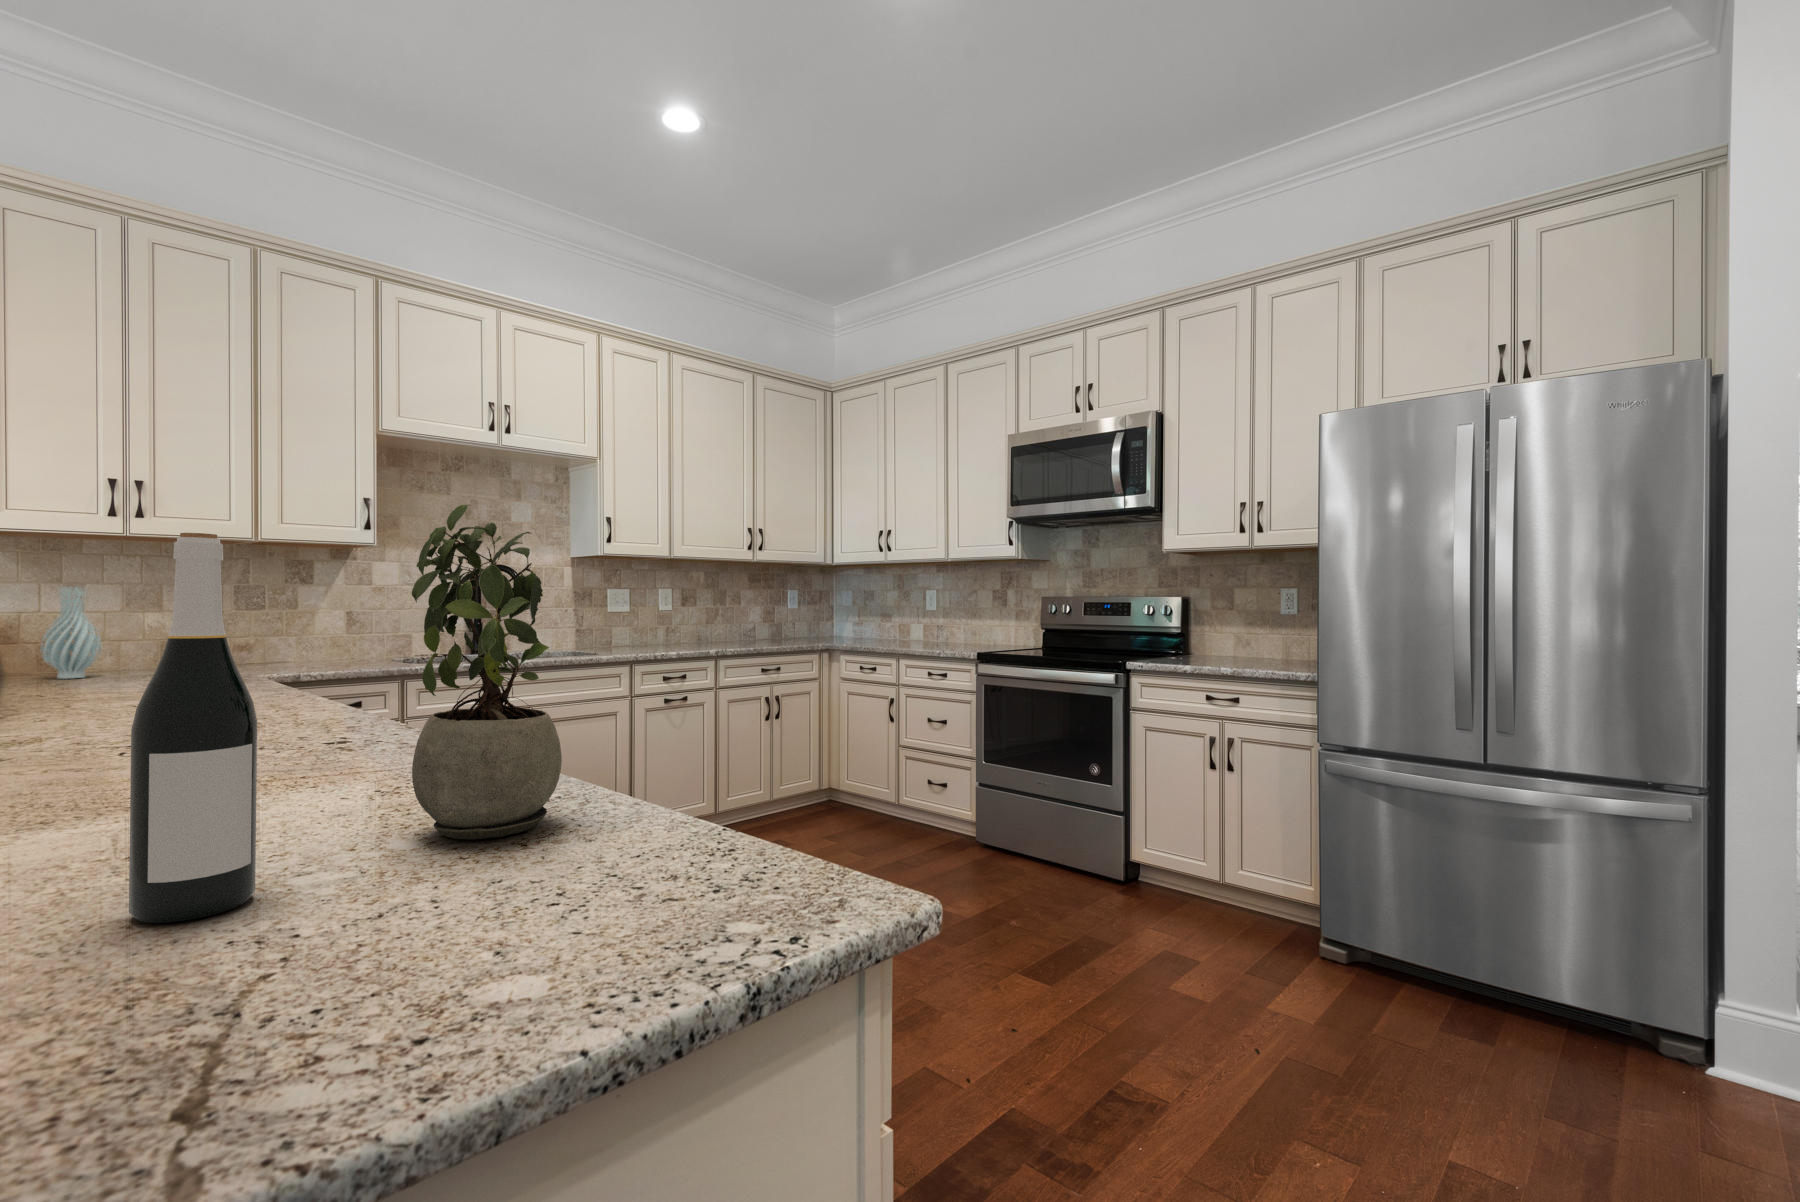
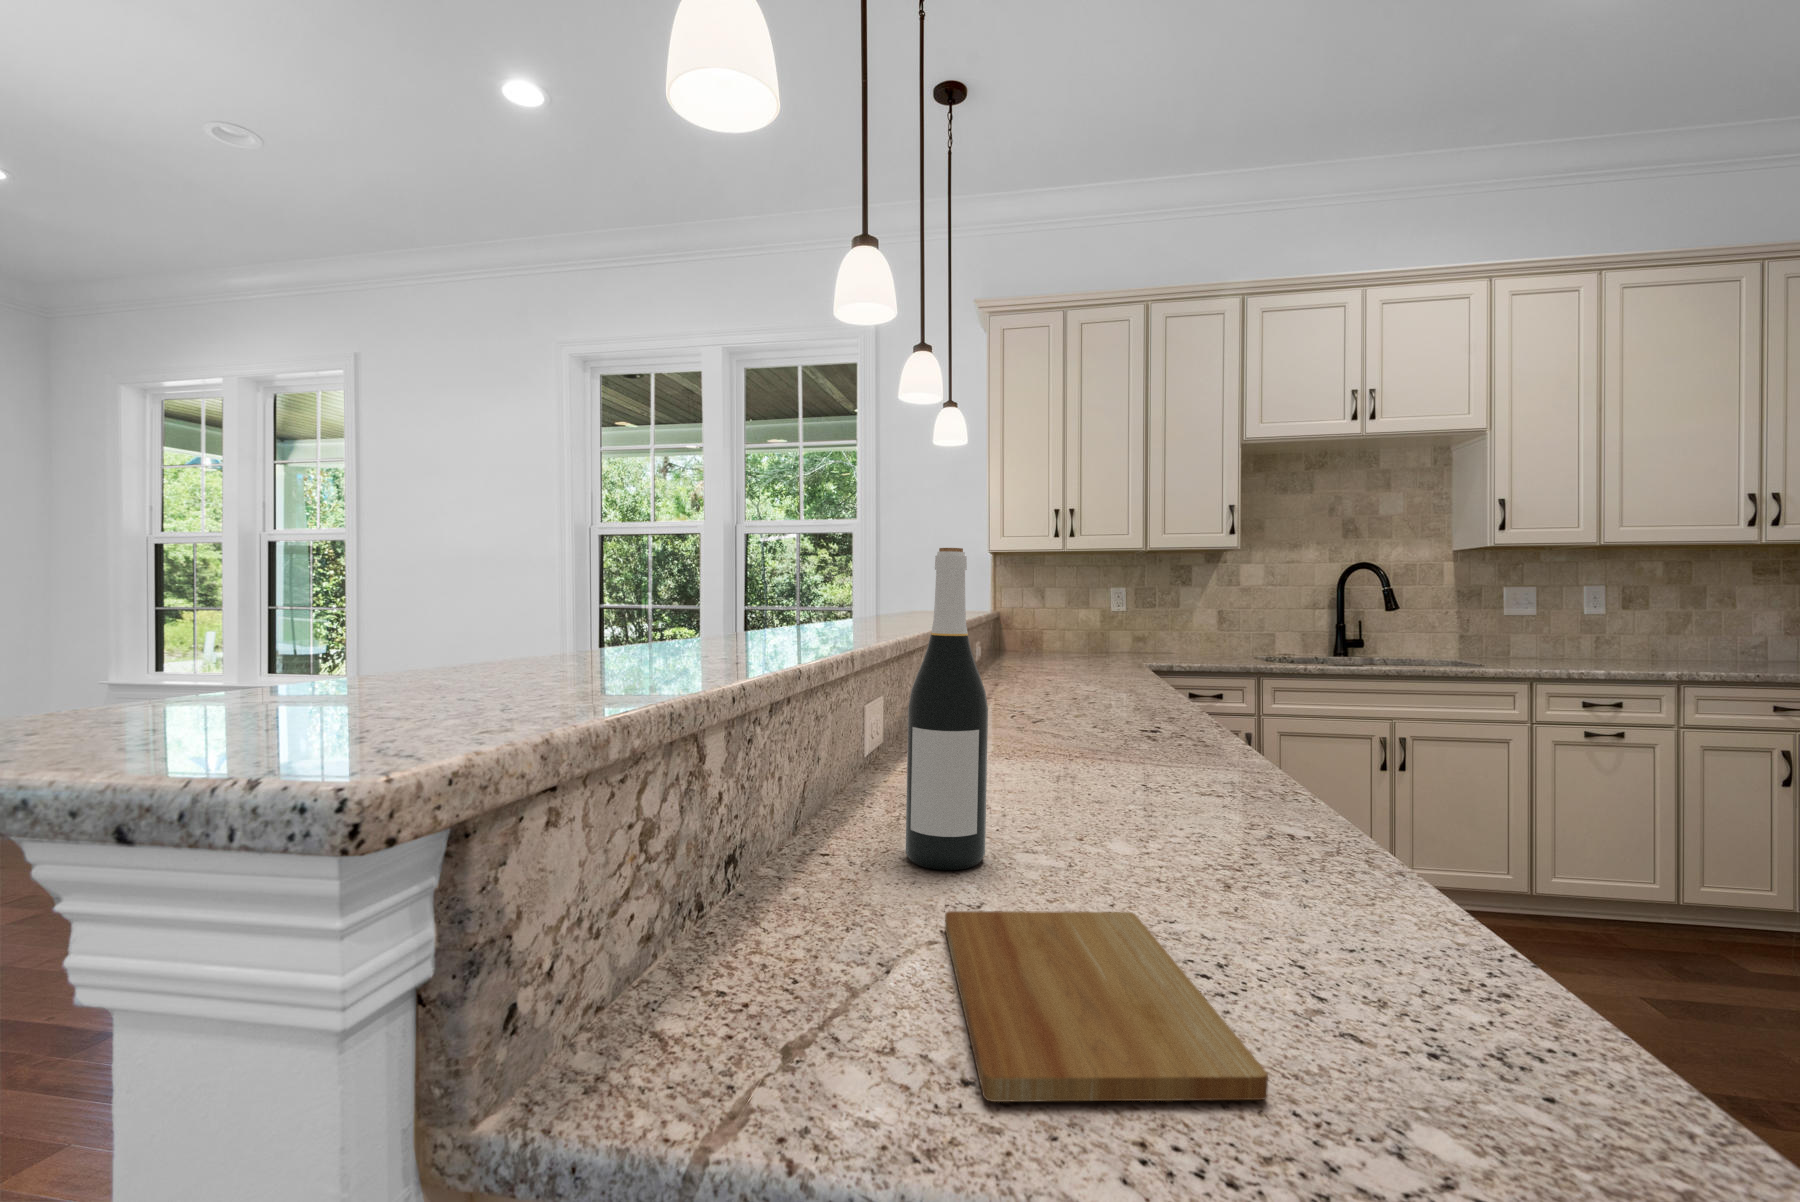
potted plant: present [412,505,562,839] -> none [1132,503,1288,870]
vase: present [41,586,101,679] -> none [1021,587,1053,654]
cutting board: none [272,880,650,1037] -> present [945,911,1268,1102]

